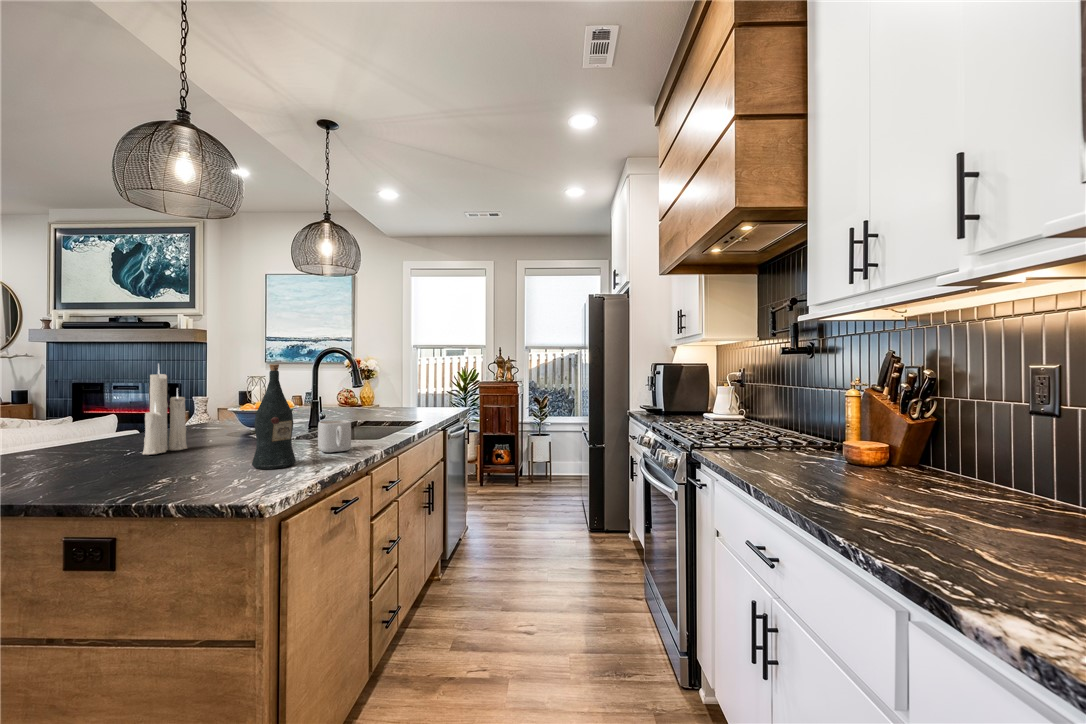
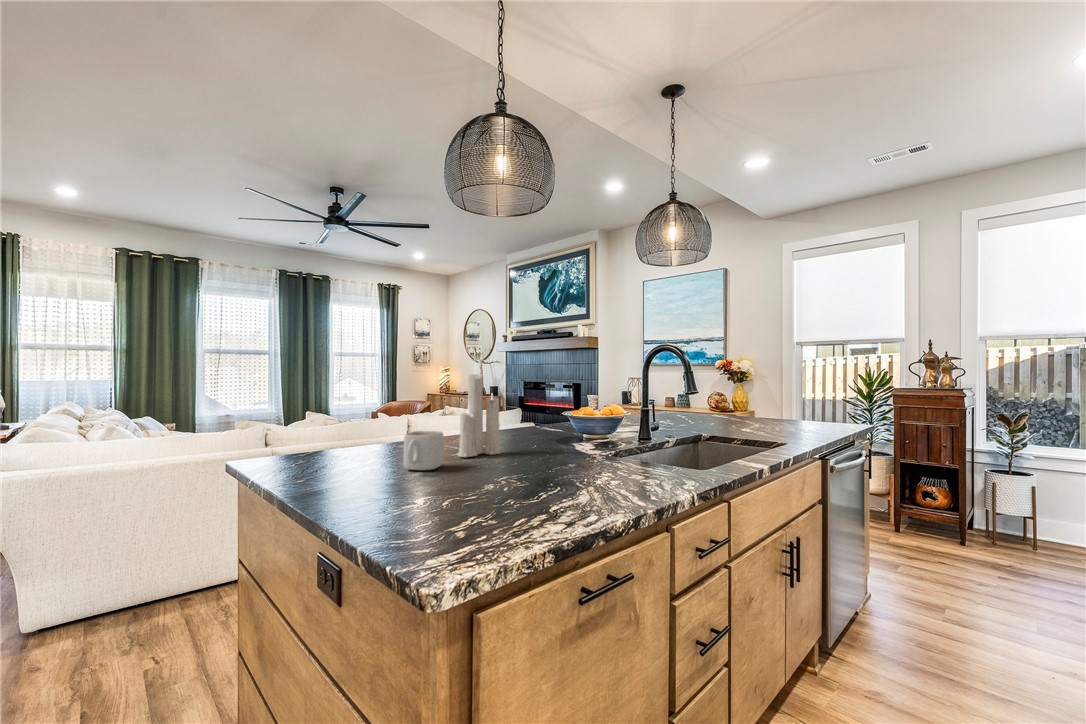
wine bottle: present [252,364,296,469] -> none [510,361,563,504]
mug: present [318,420,351,452] -> present [404,431,444,470]

